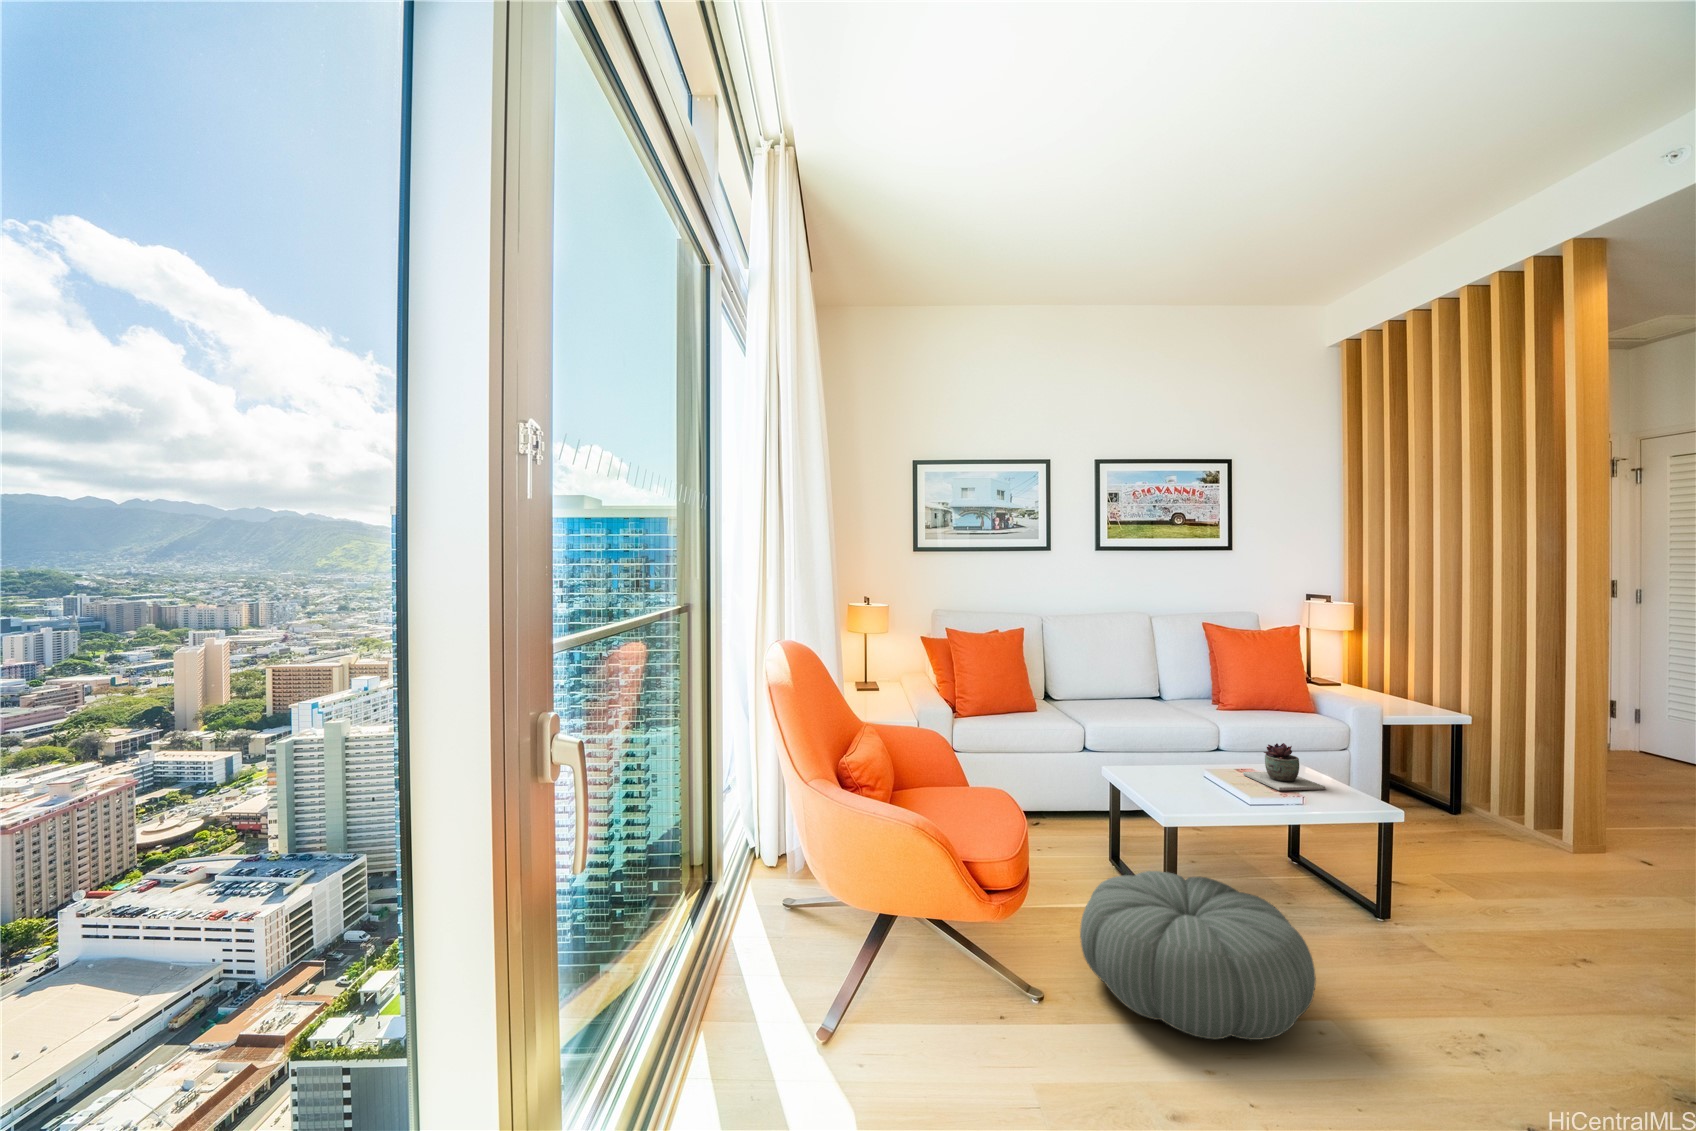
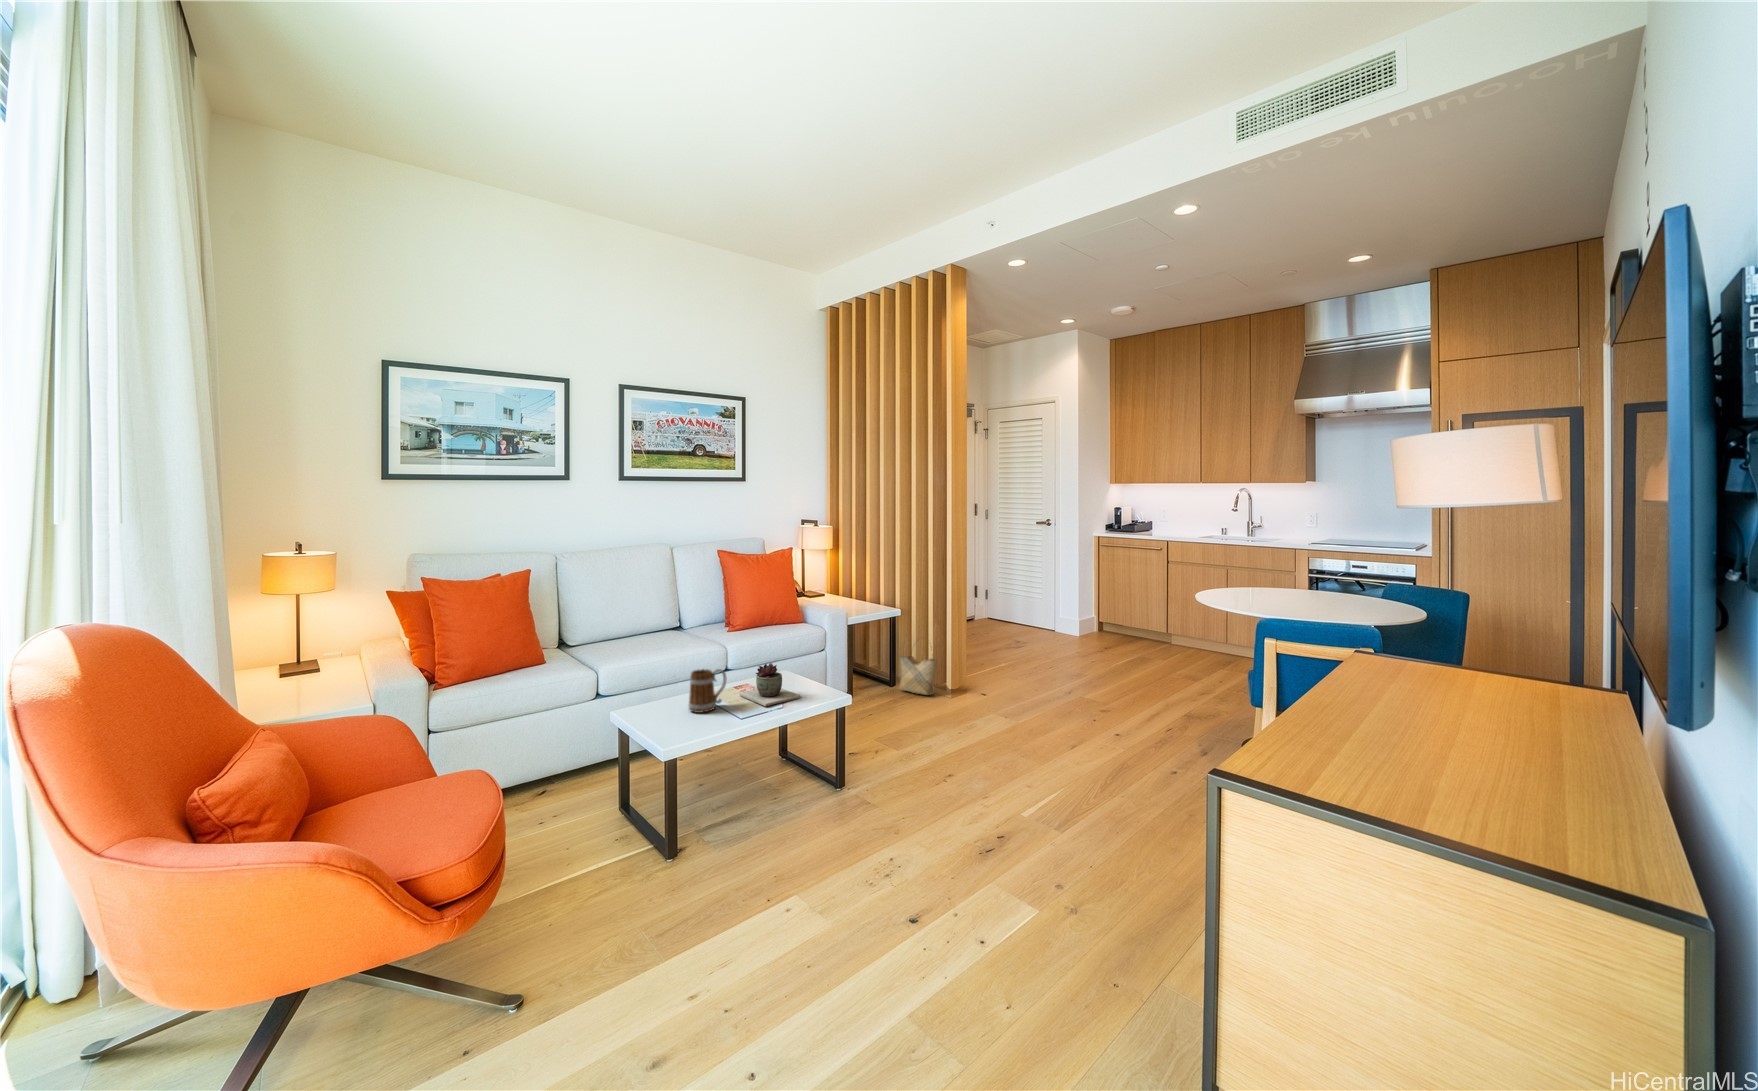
mug: none [1185,738,1229,784] -> present [688,669,726,713]
woven basket: none [1470,752,1543,836] -> present [899,649,937,695]
pouf: present [1080,871,1316,1040] -> none [571,805,782,969]

